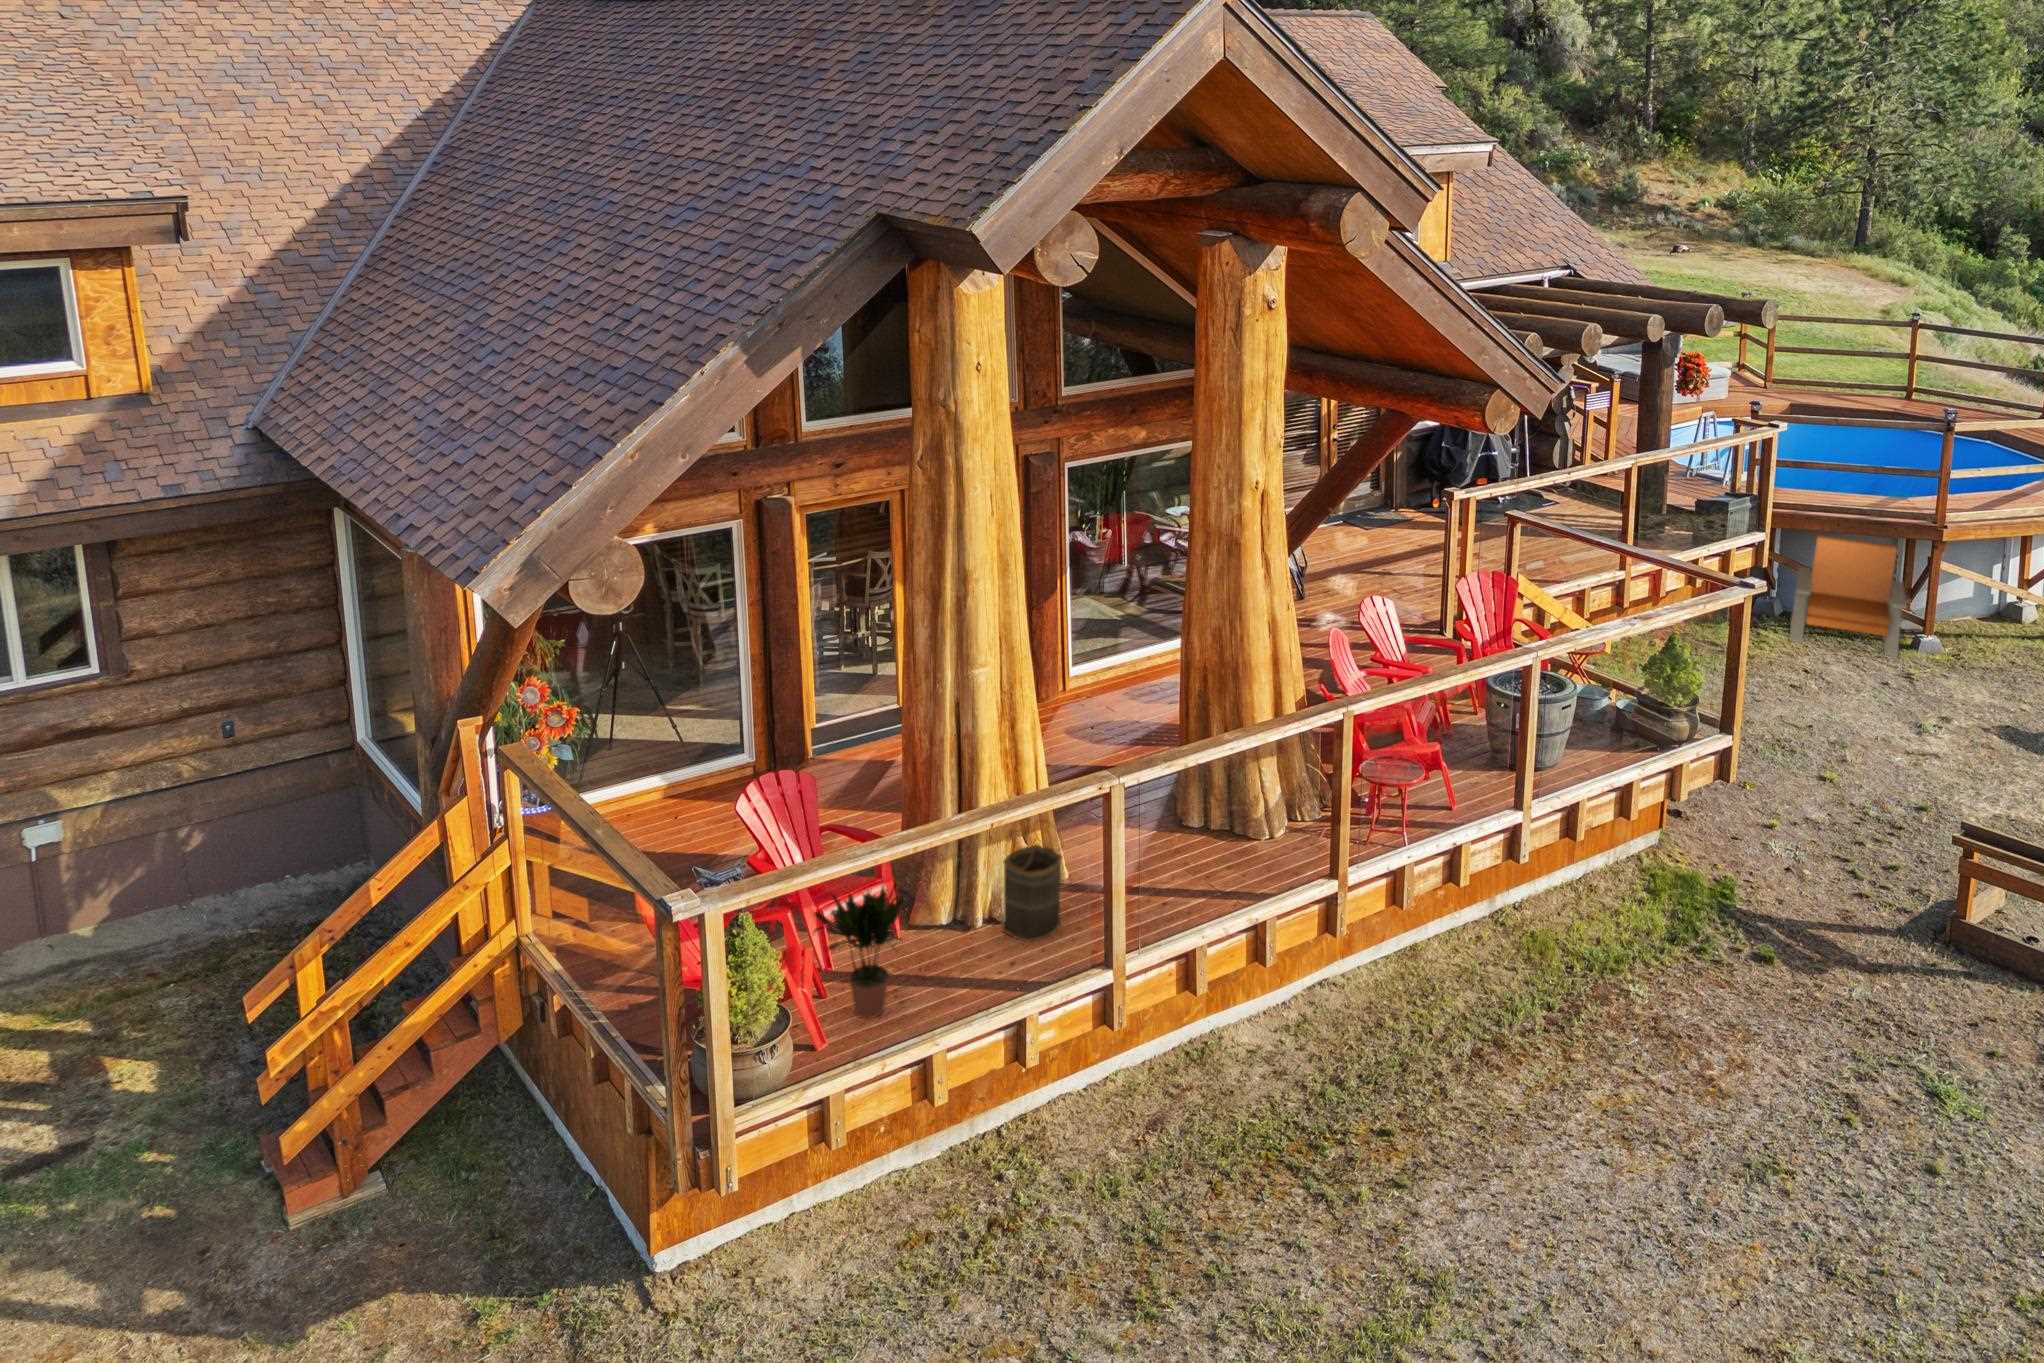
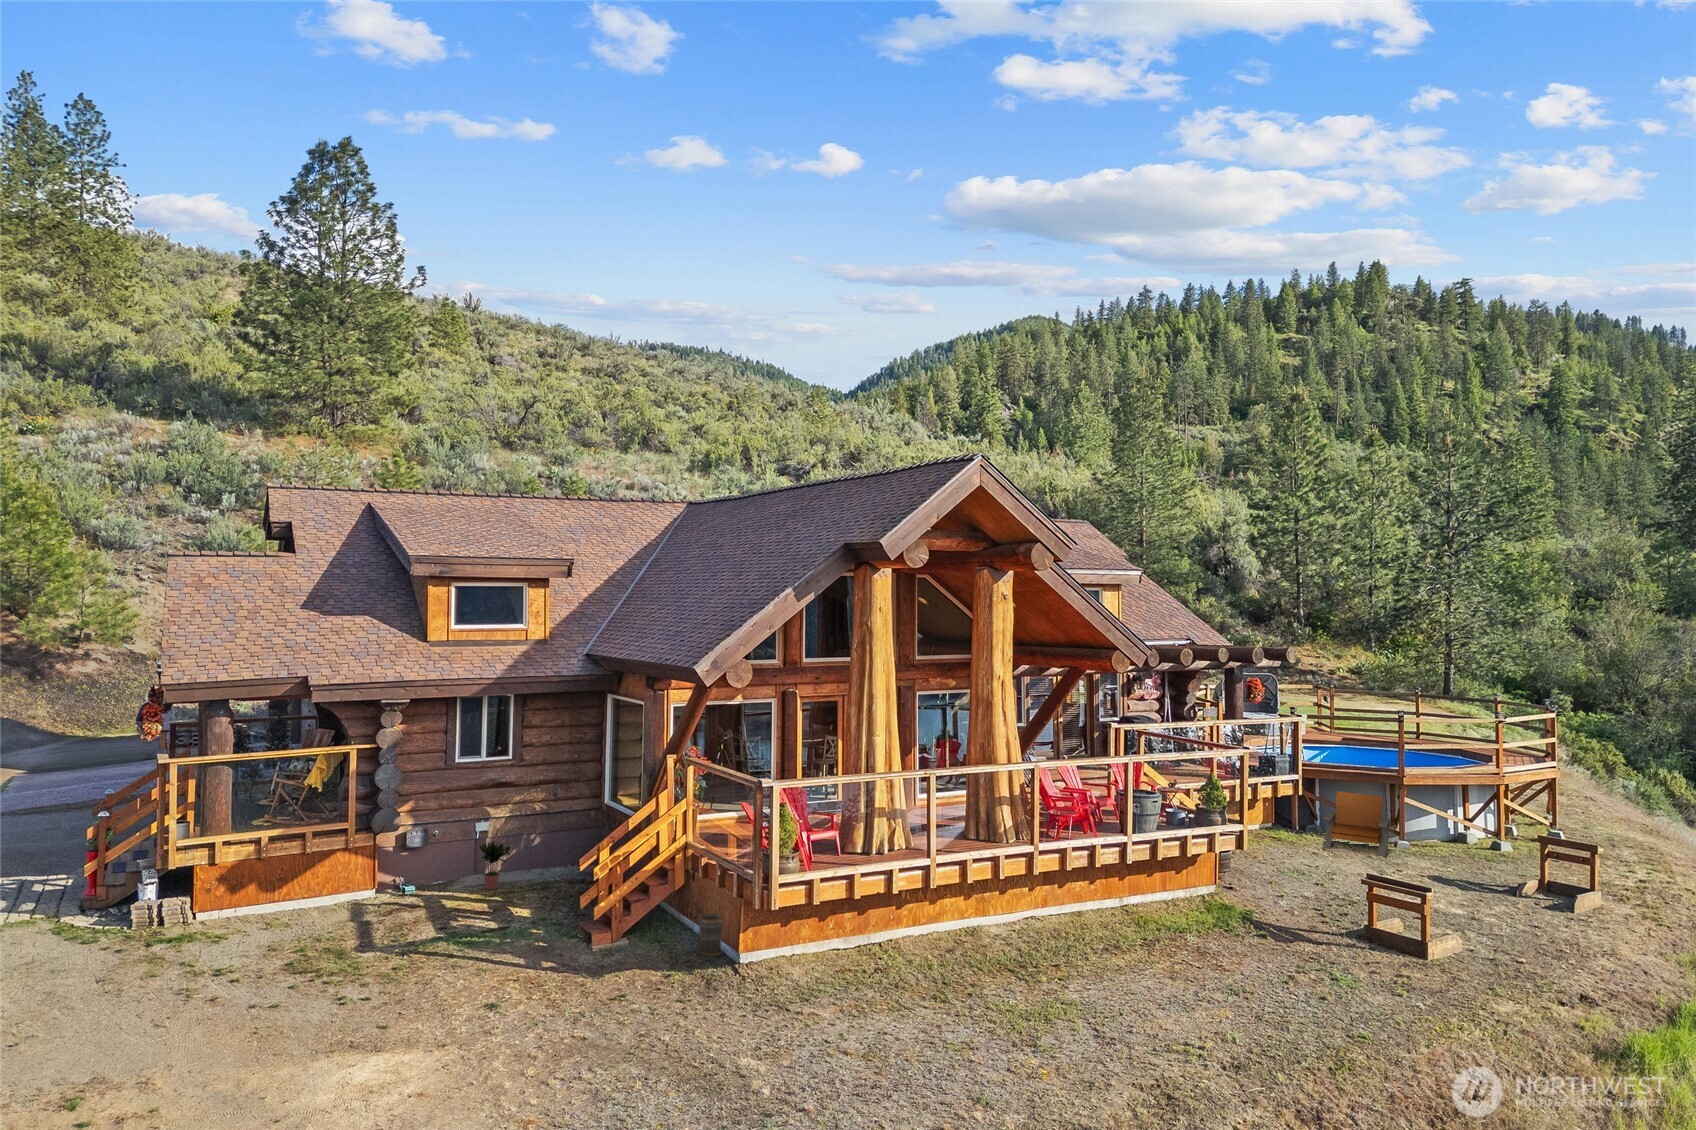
basket: present [1002,828,1063,942] -> present [698,913,723,956]
potted plant: present [814,883,904,1019] -> present [479,841,511,889]

